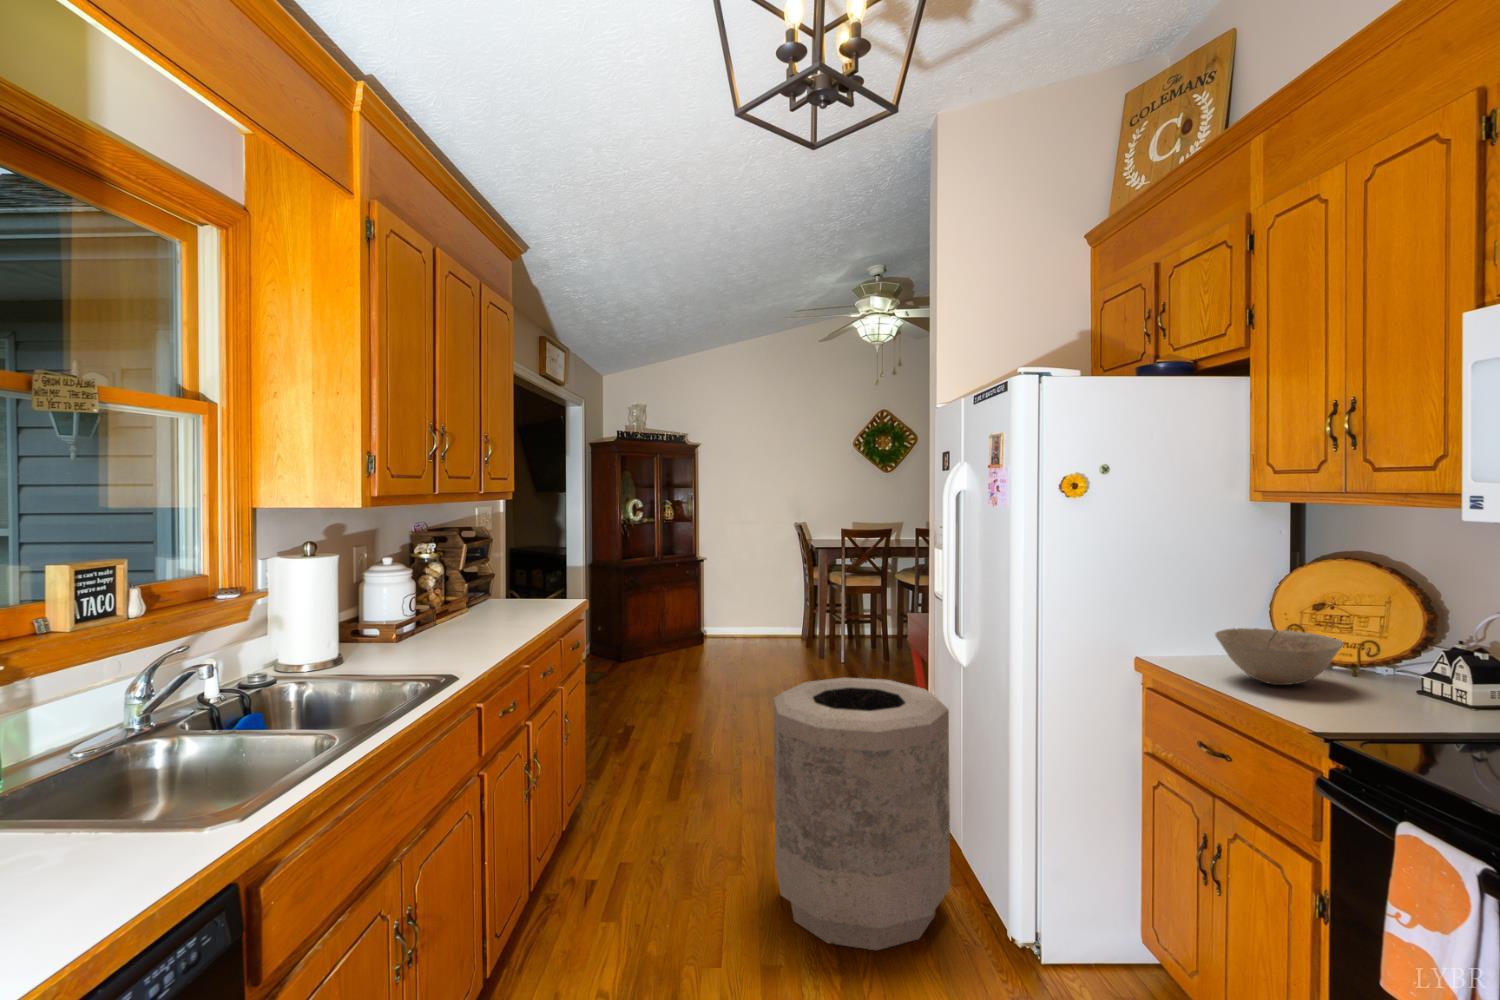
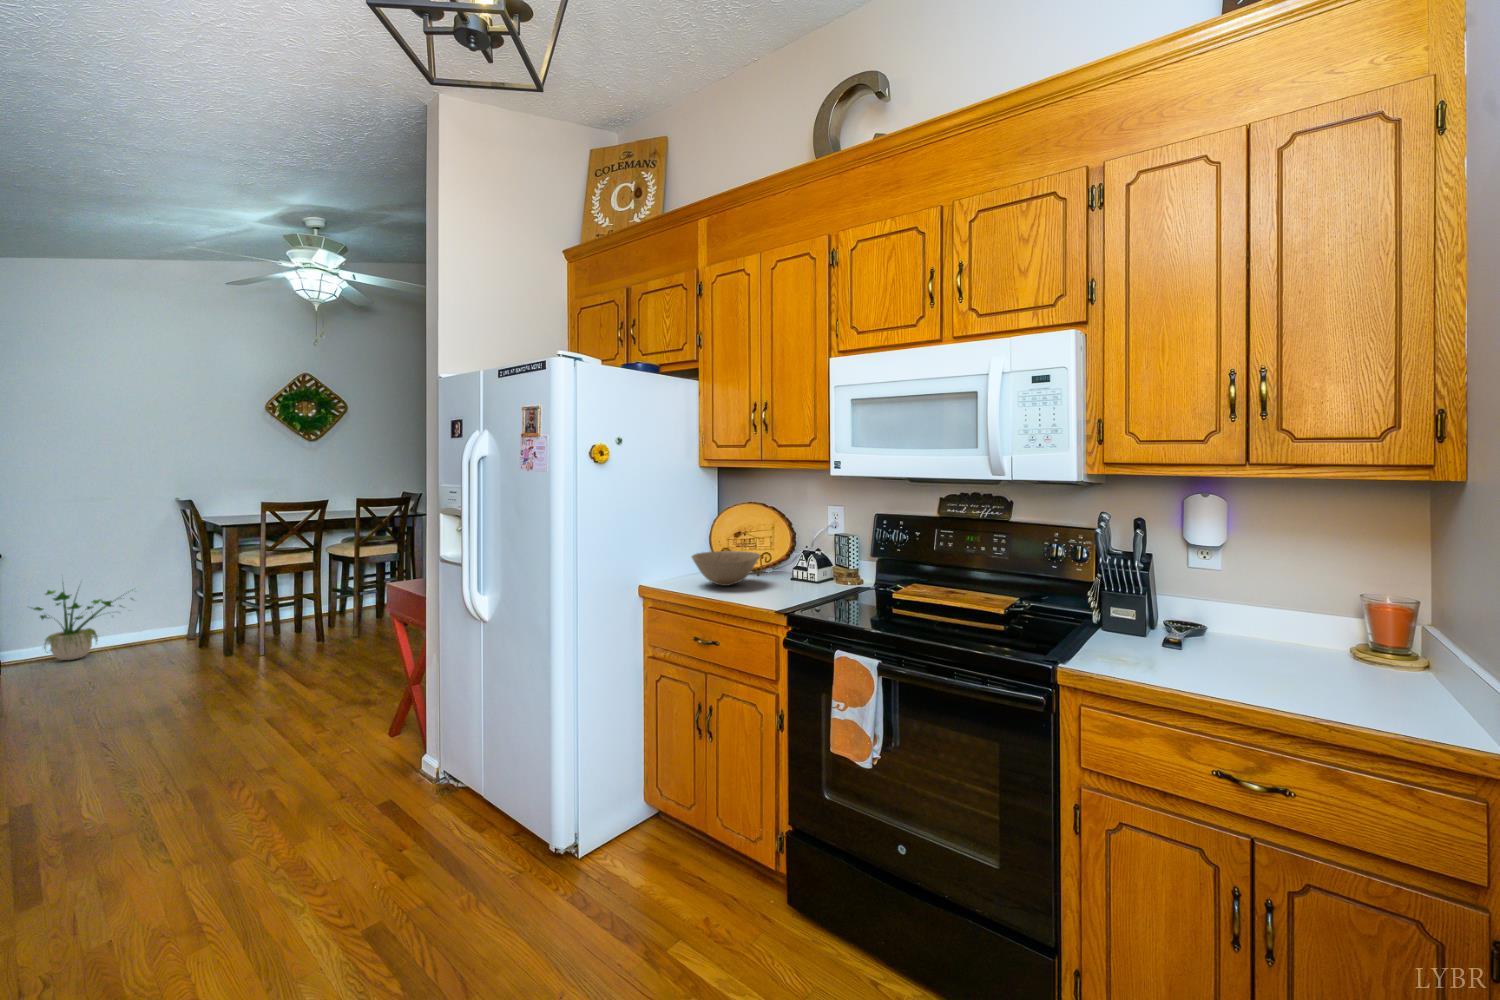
potted plant: none [698,577,764,646] -> present [33,590,133,660]
trash can: present [774,678,950,950] -> none [292,640,488,901]

